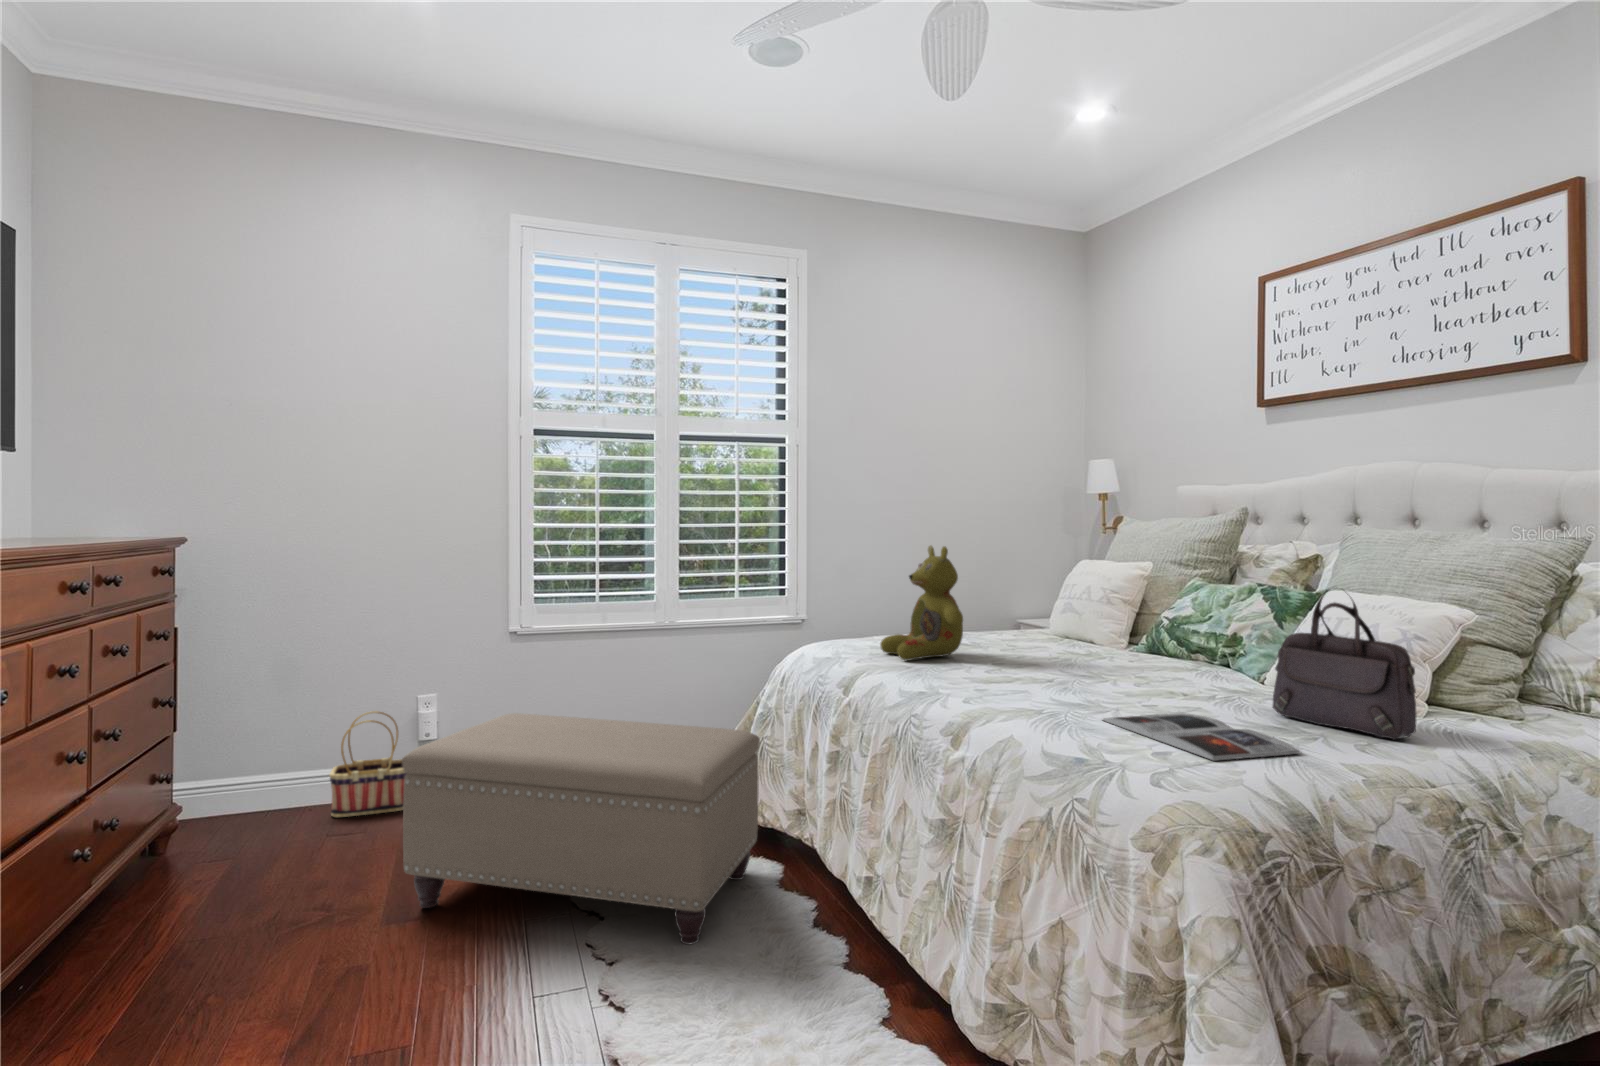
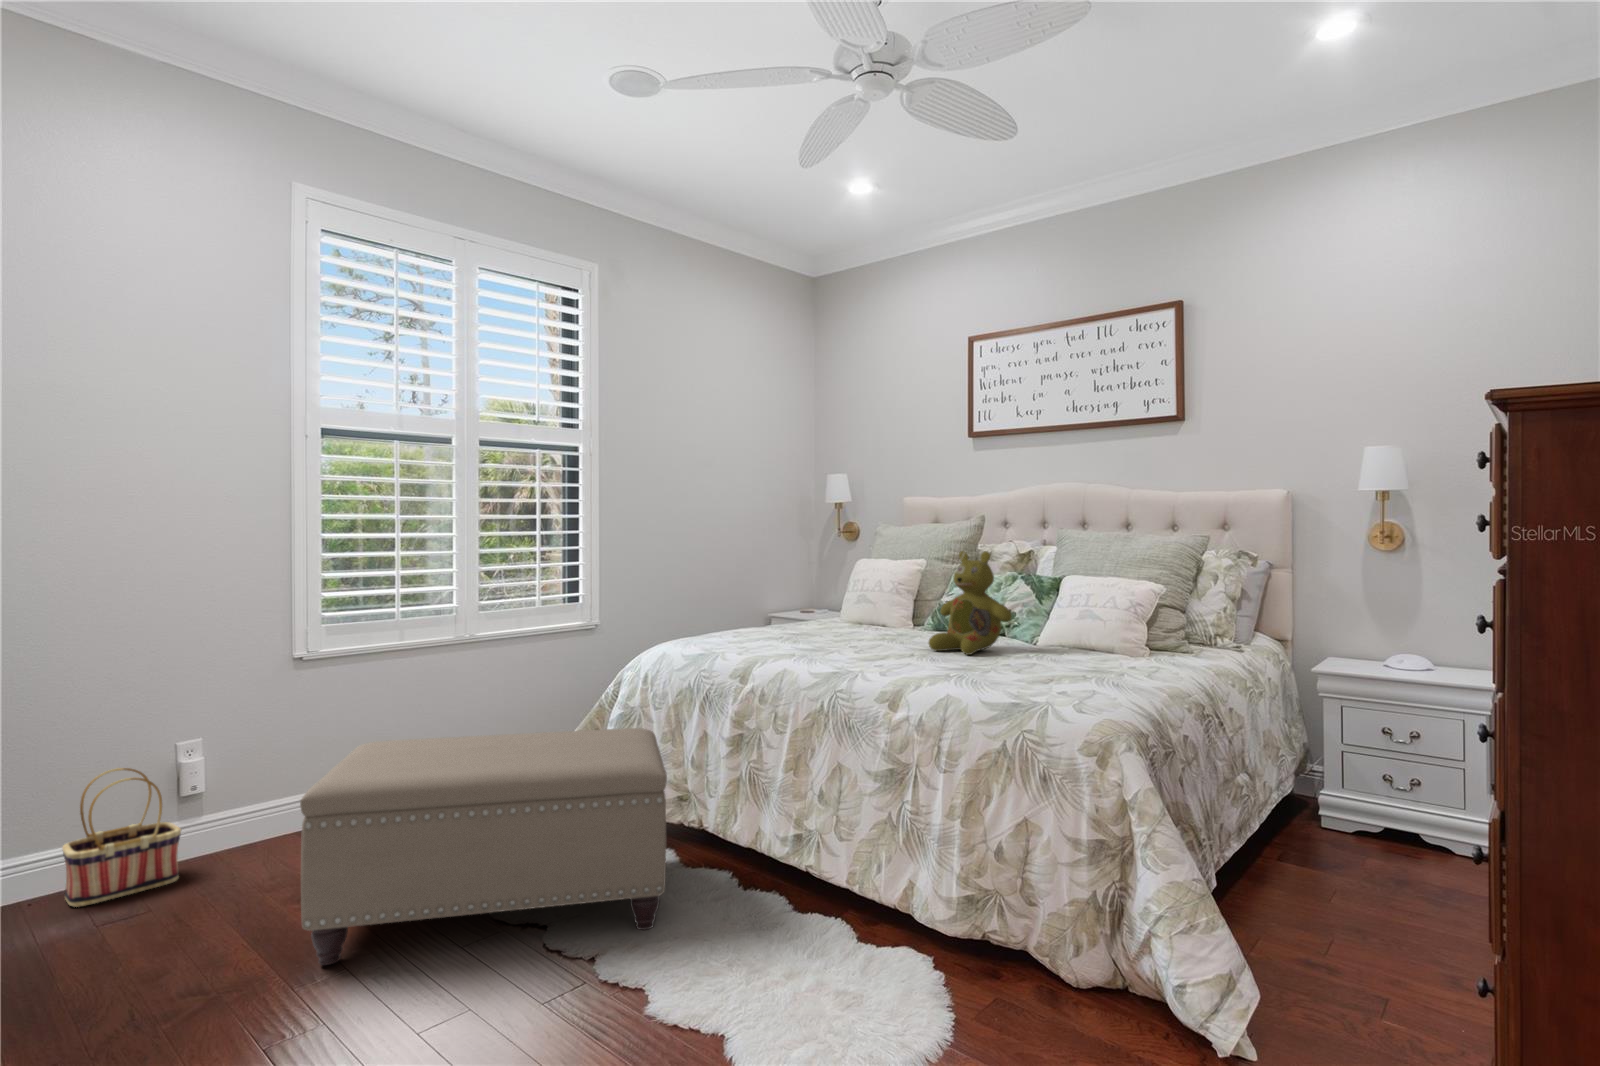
stuffed bear: present [880,546,963,660] -> present [929,551,1012,655]
handbag: present [1273,590,1416,740] -> none [1077,571,1171,670]
magazine: present [1102,713,1300,760] -> none [993,667,1133,692]

